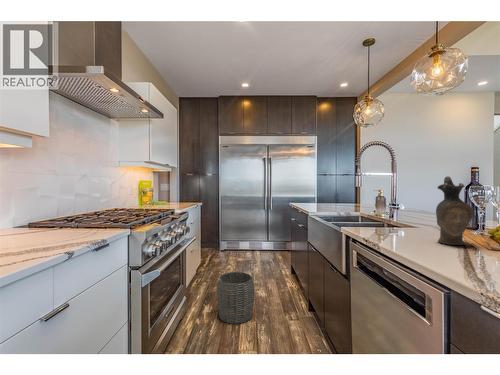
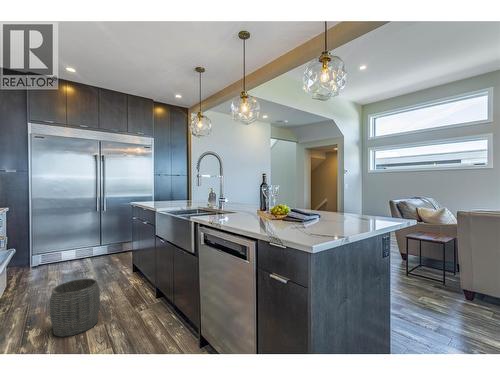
ceramic pitcher: present [436,176,474,245] -> none [249,177,267,219]

